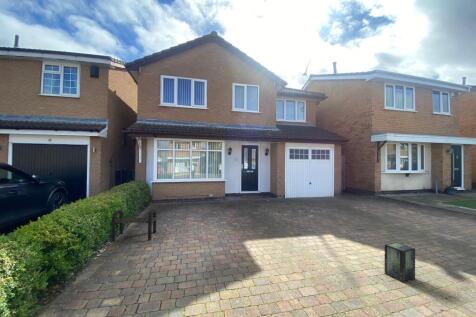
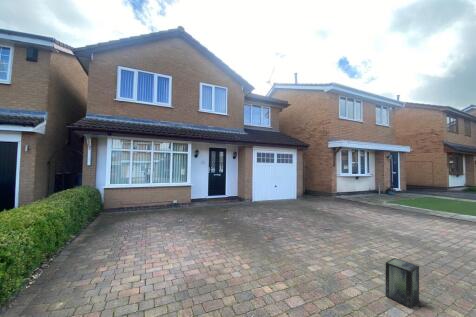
bench: present [111,209,156,241] -> none [30,226,102,276]

